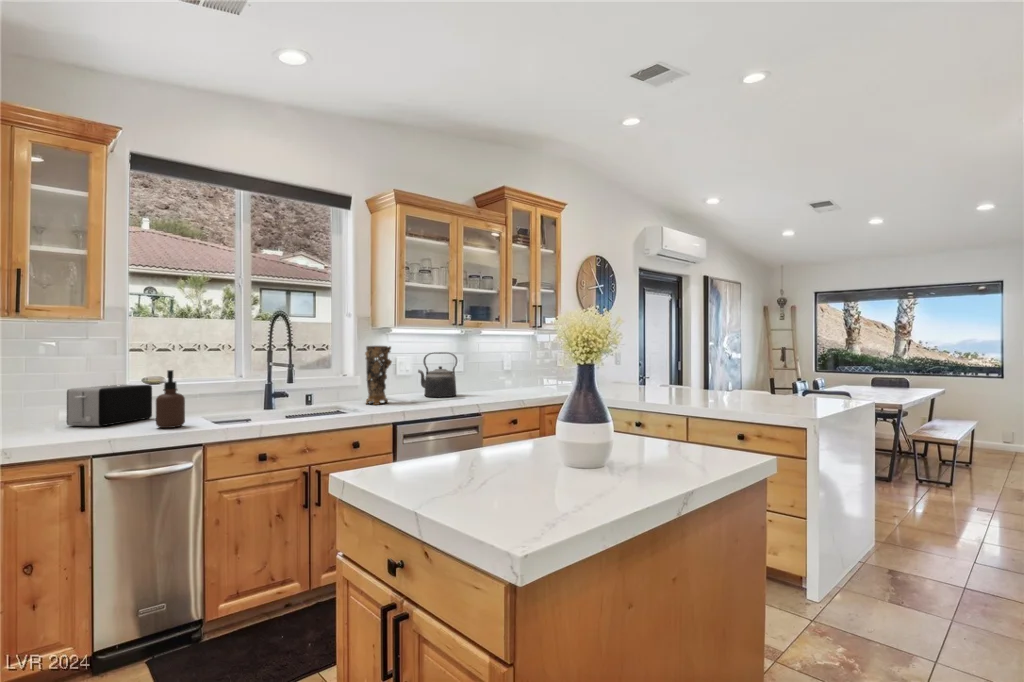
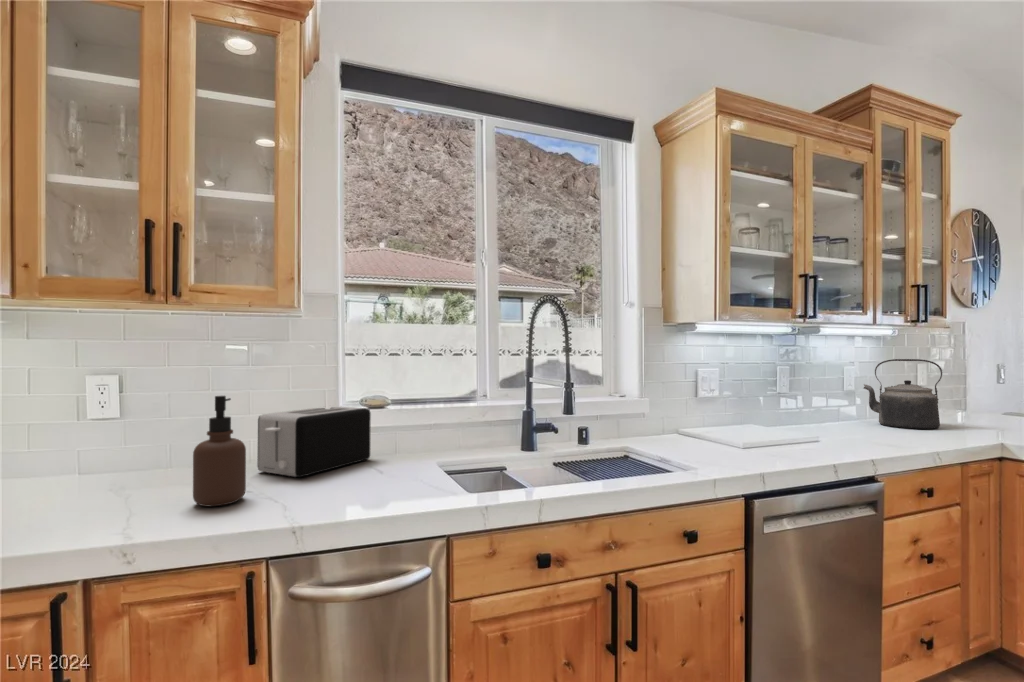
decorative vase: present [365,346,392,405] -> none [664,350,712,448]
kettle: present [418,352,457,397] -> present [864,359,942,429]
soap dispenser: present [156,370,185,428] -> present [193,396,246,506]

